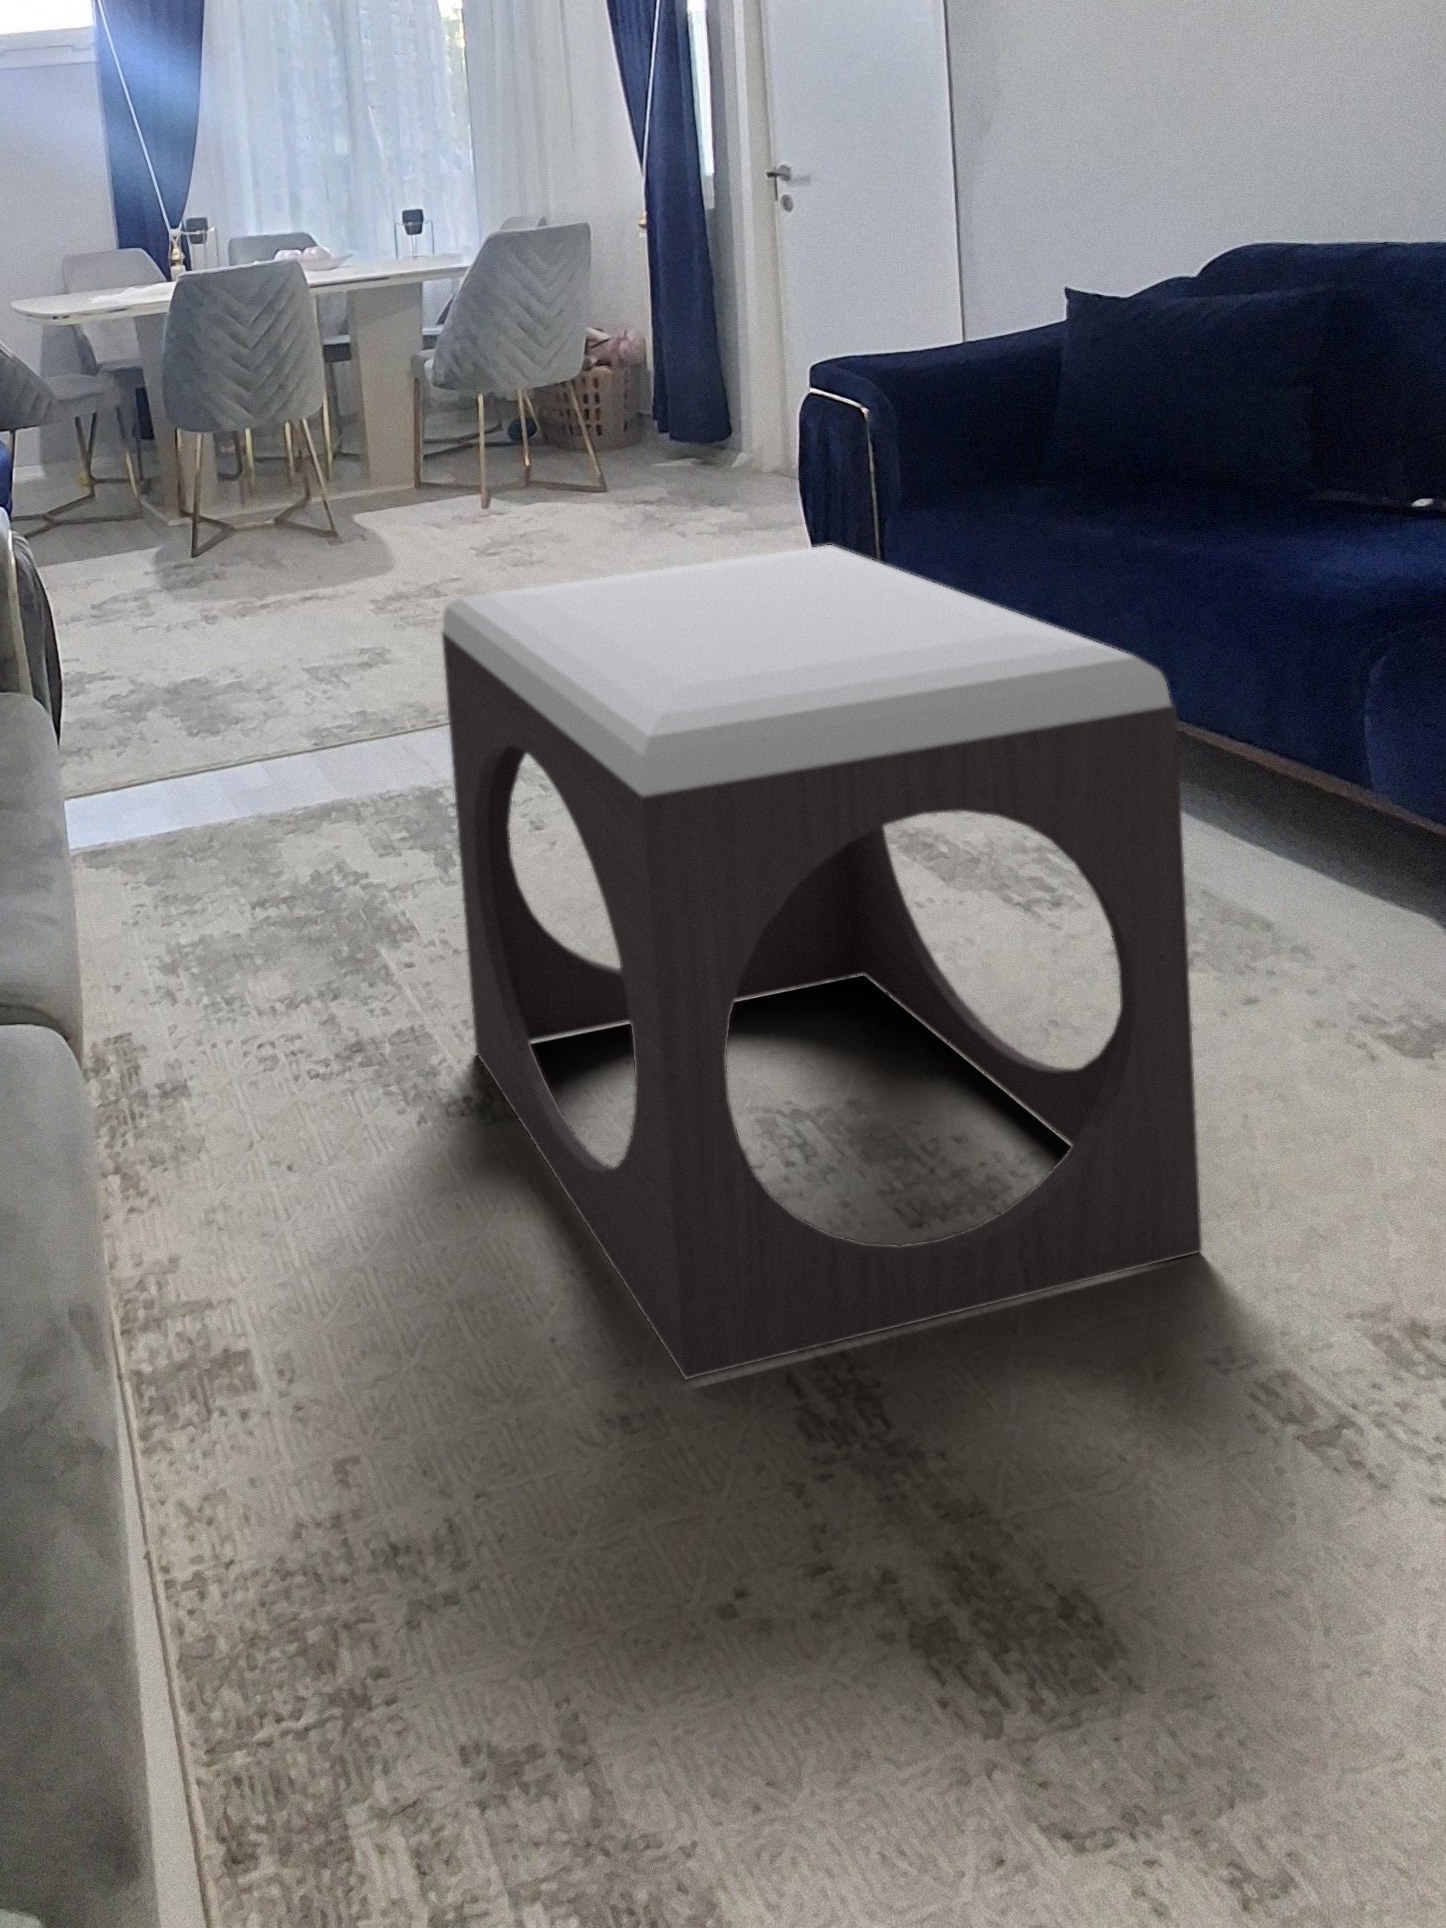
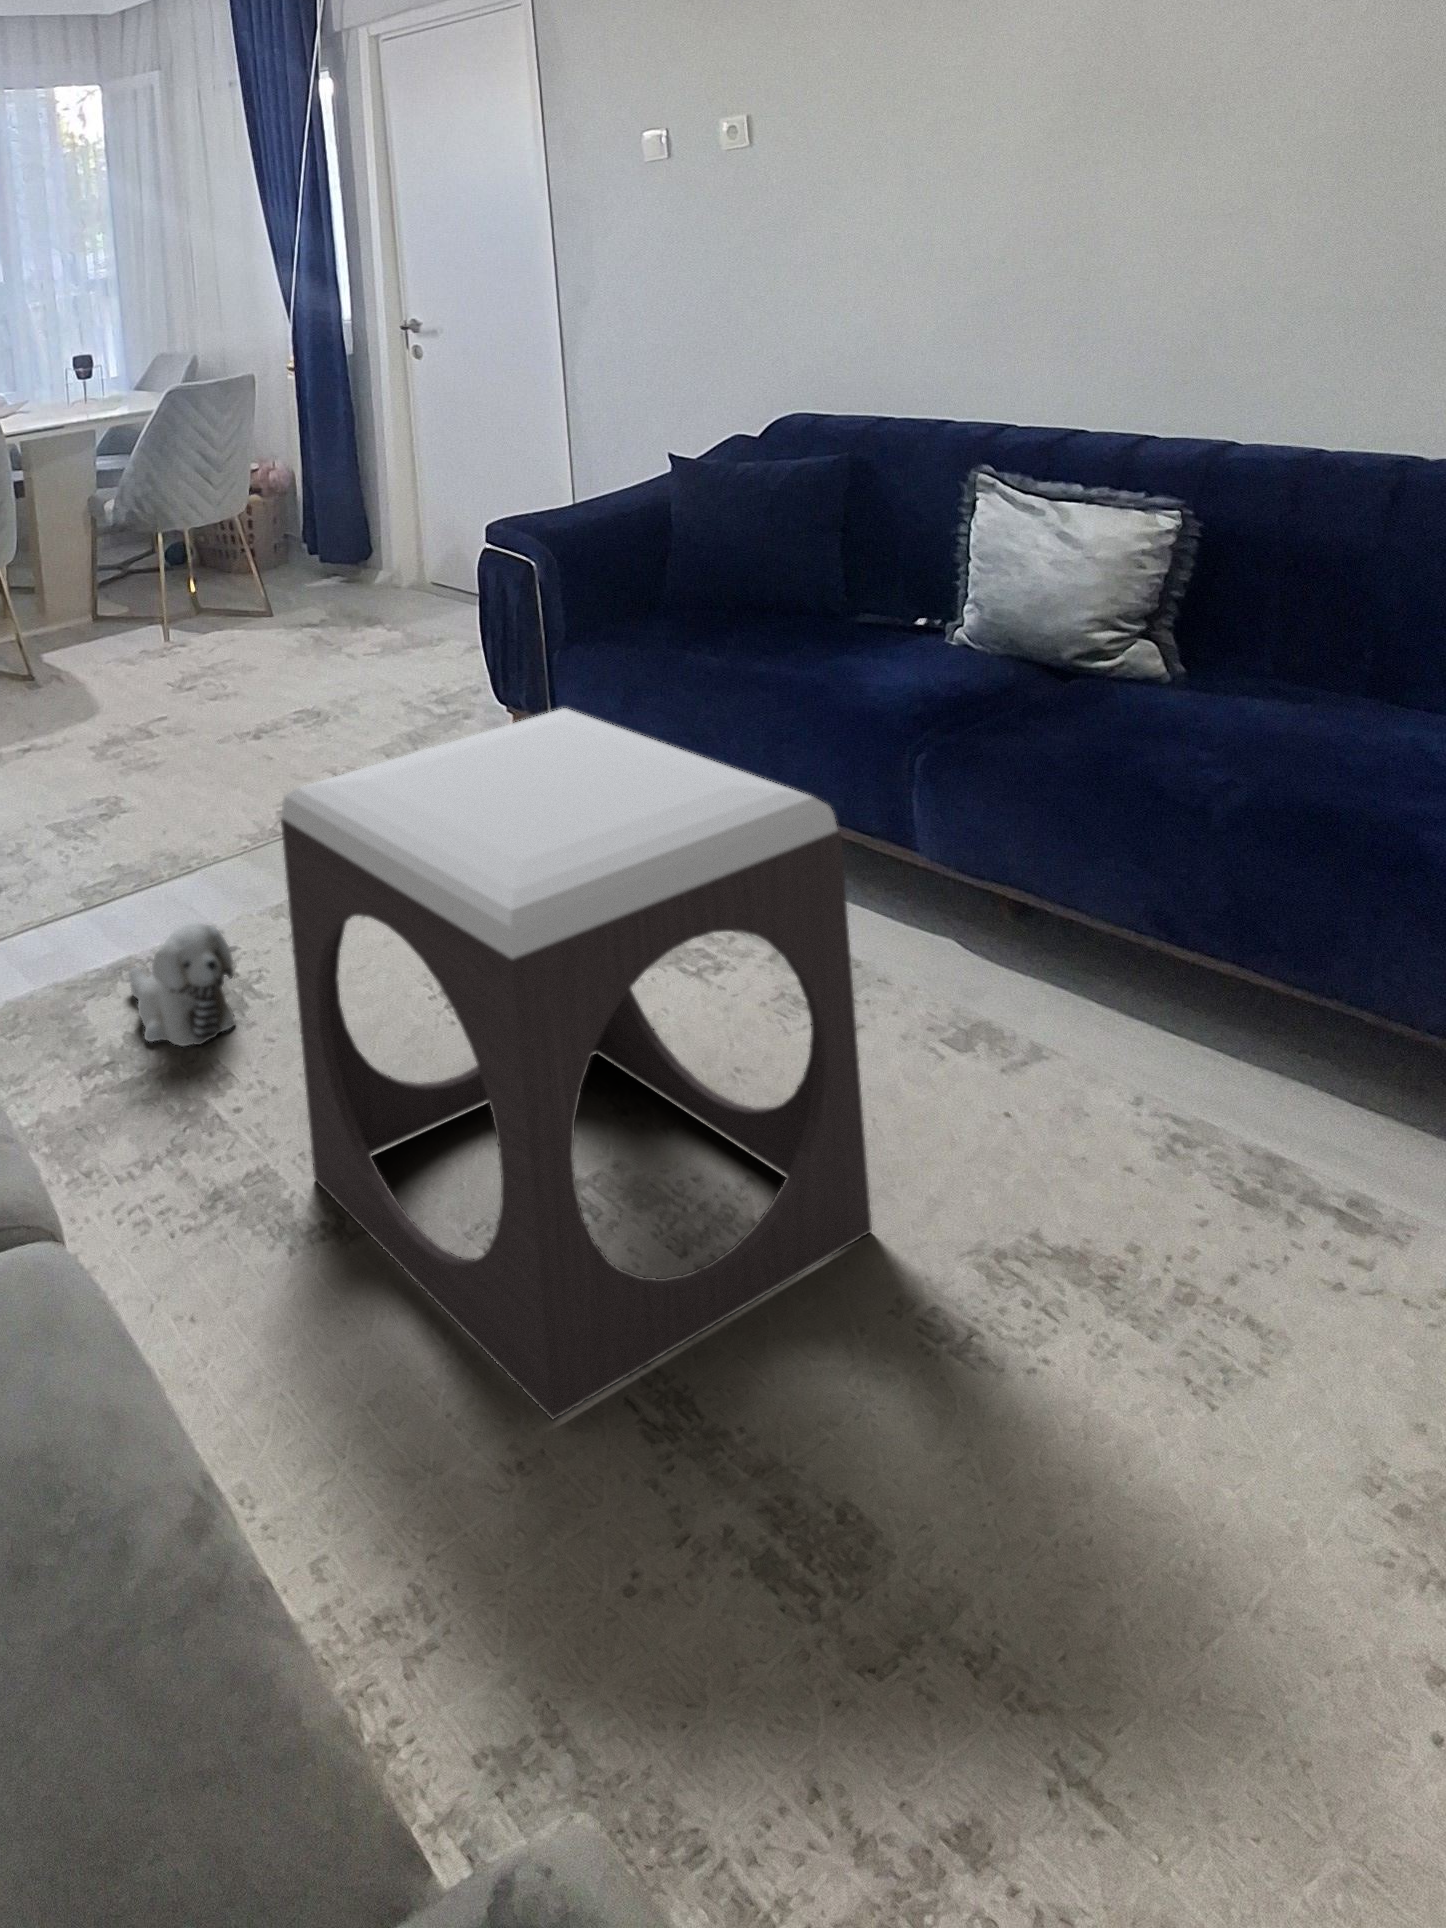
plush toy: none [335,764,442,895] -> present [129,923,236,1047]

